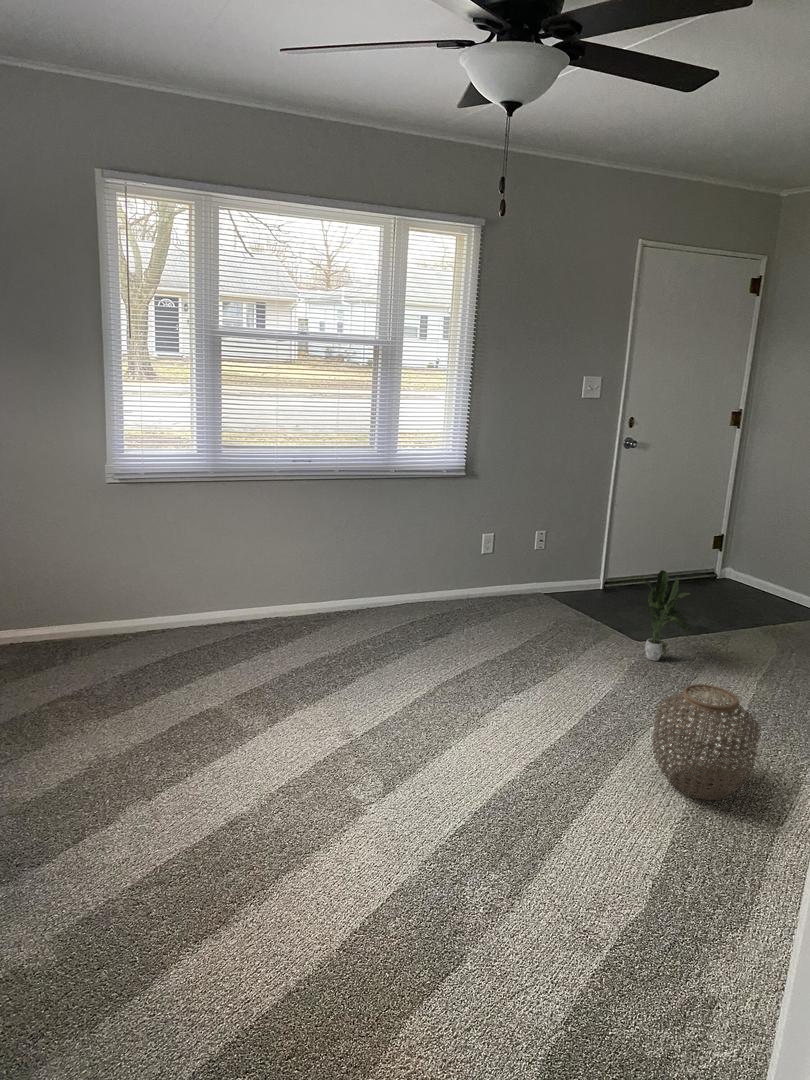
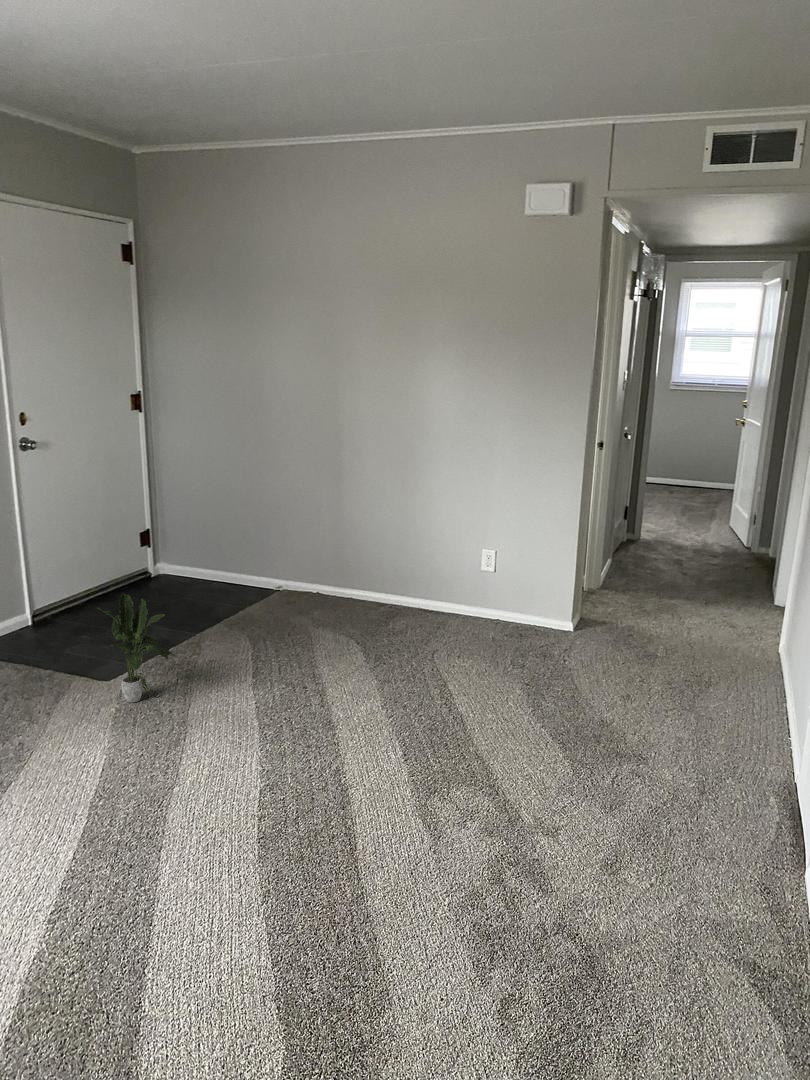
woven basket: present [653,684,760,800] -> none [196,724,312,860]

